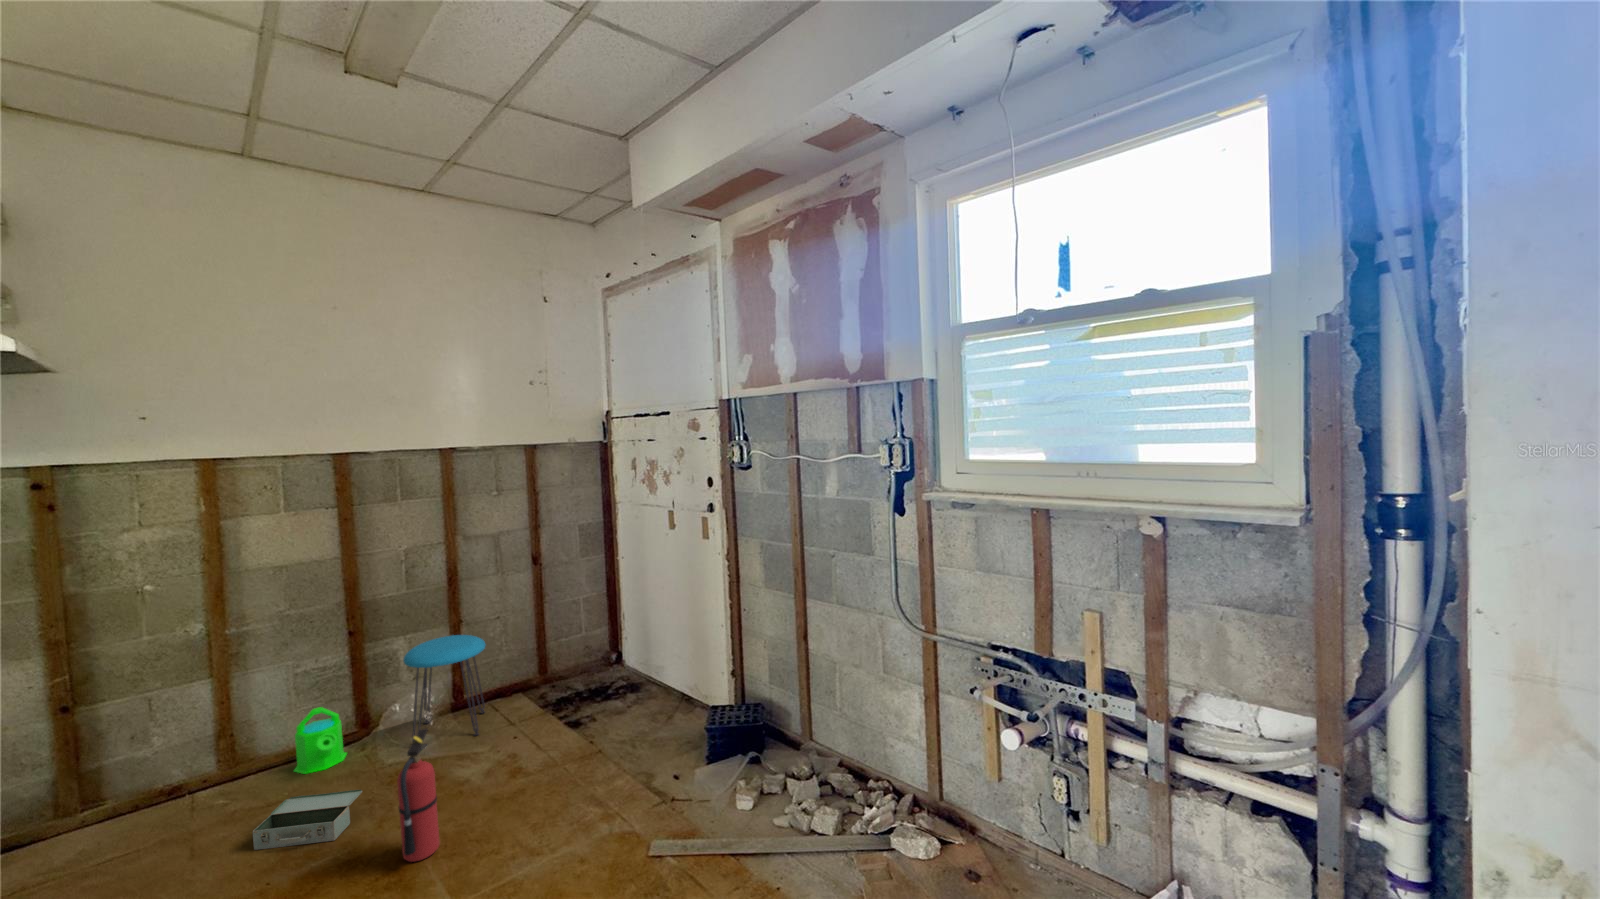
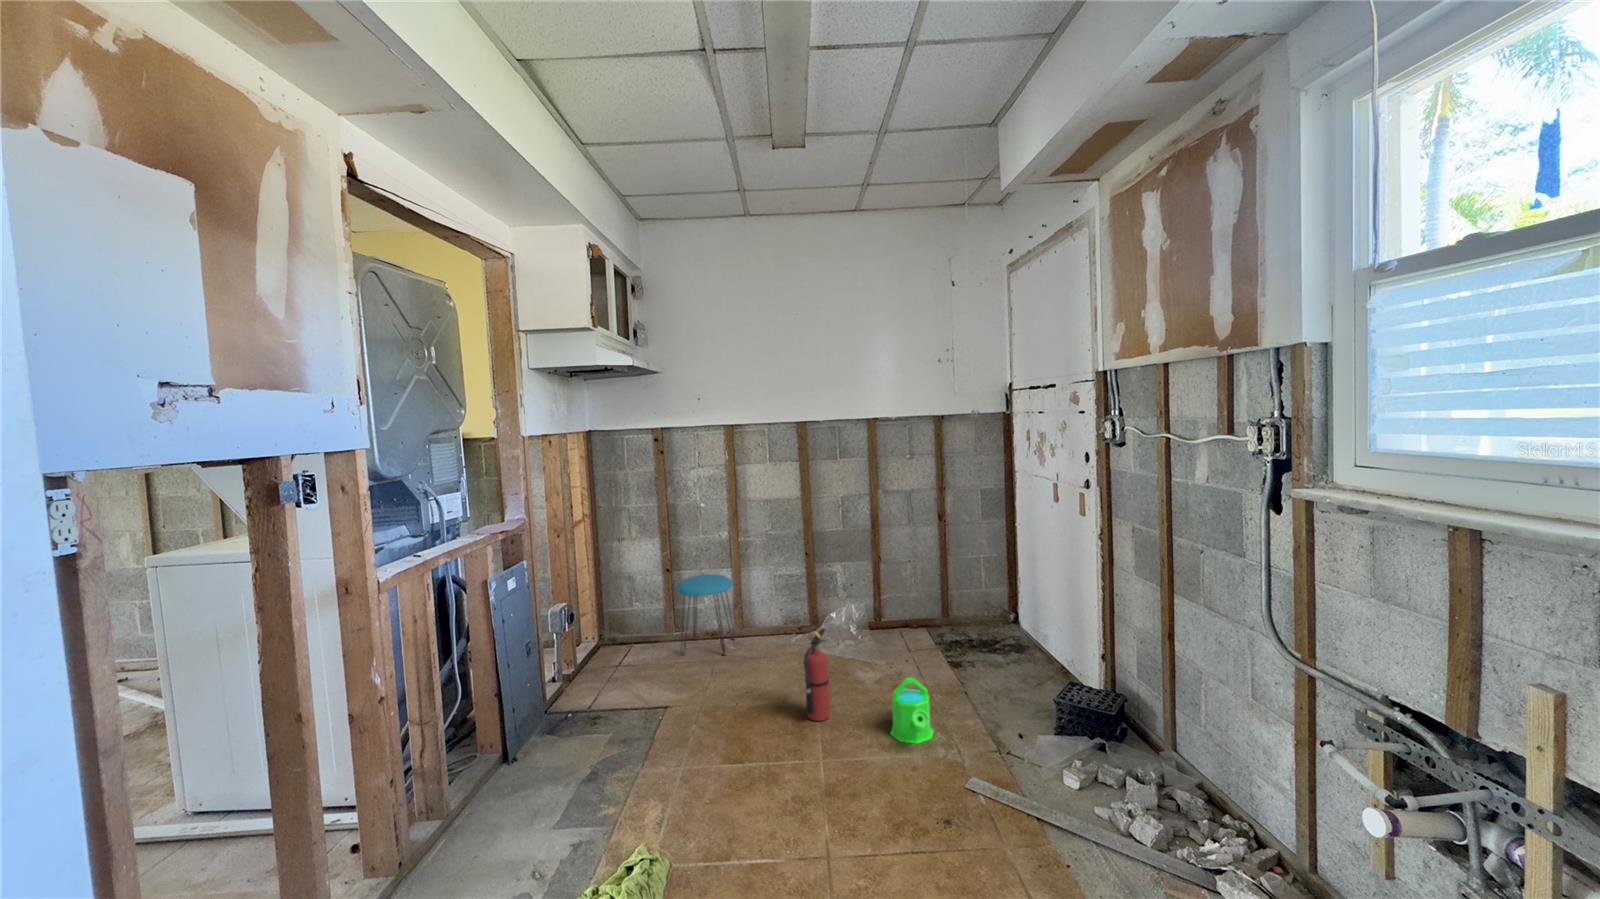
stool: present [404,635,485,742] -> present [676,574,735,656]
watering can: present [294,707,347,774] -> present [891,678,933,744]
toolbox: present [253,789,362,850] -> none [738,654,797,689]

